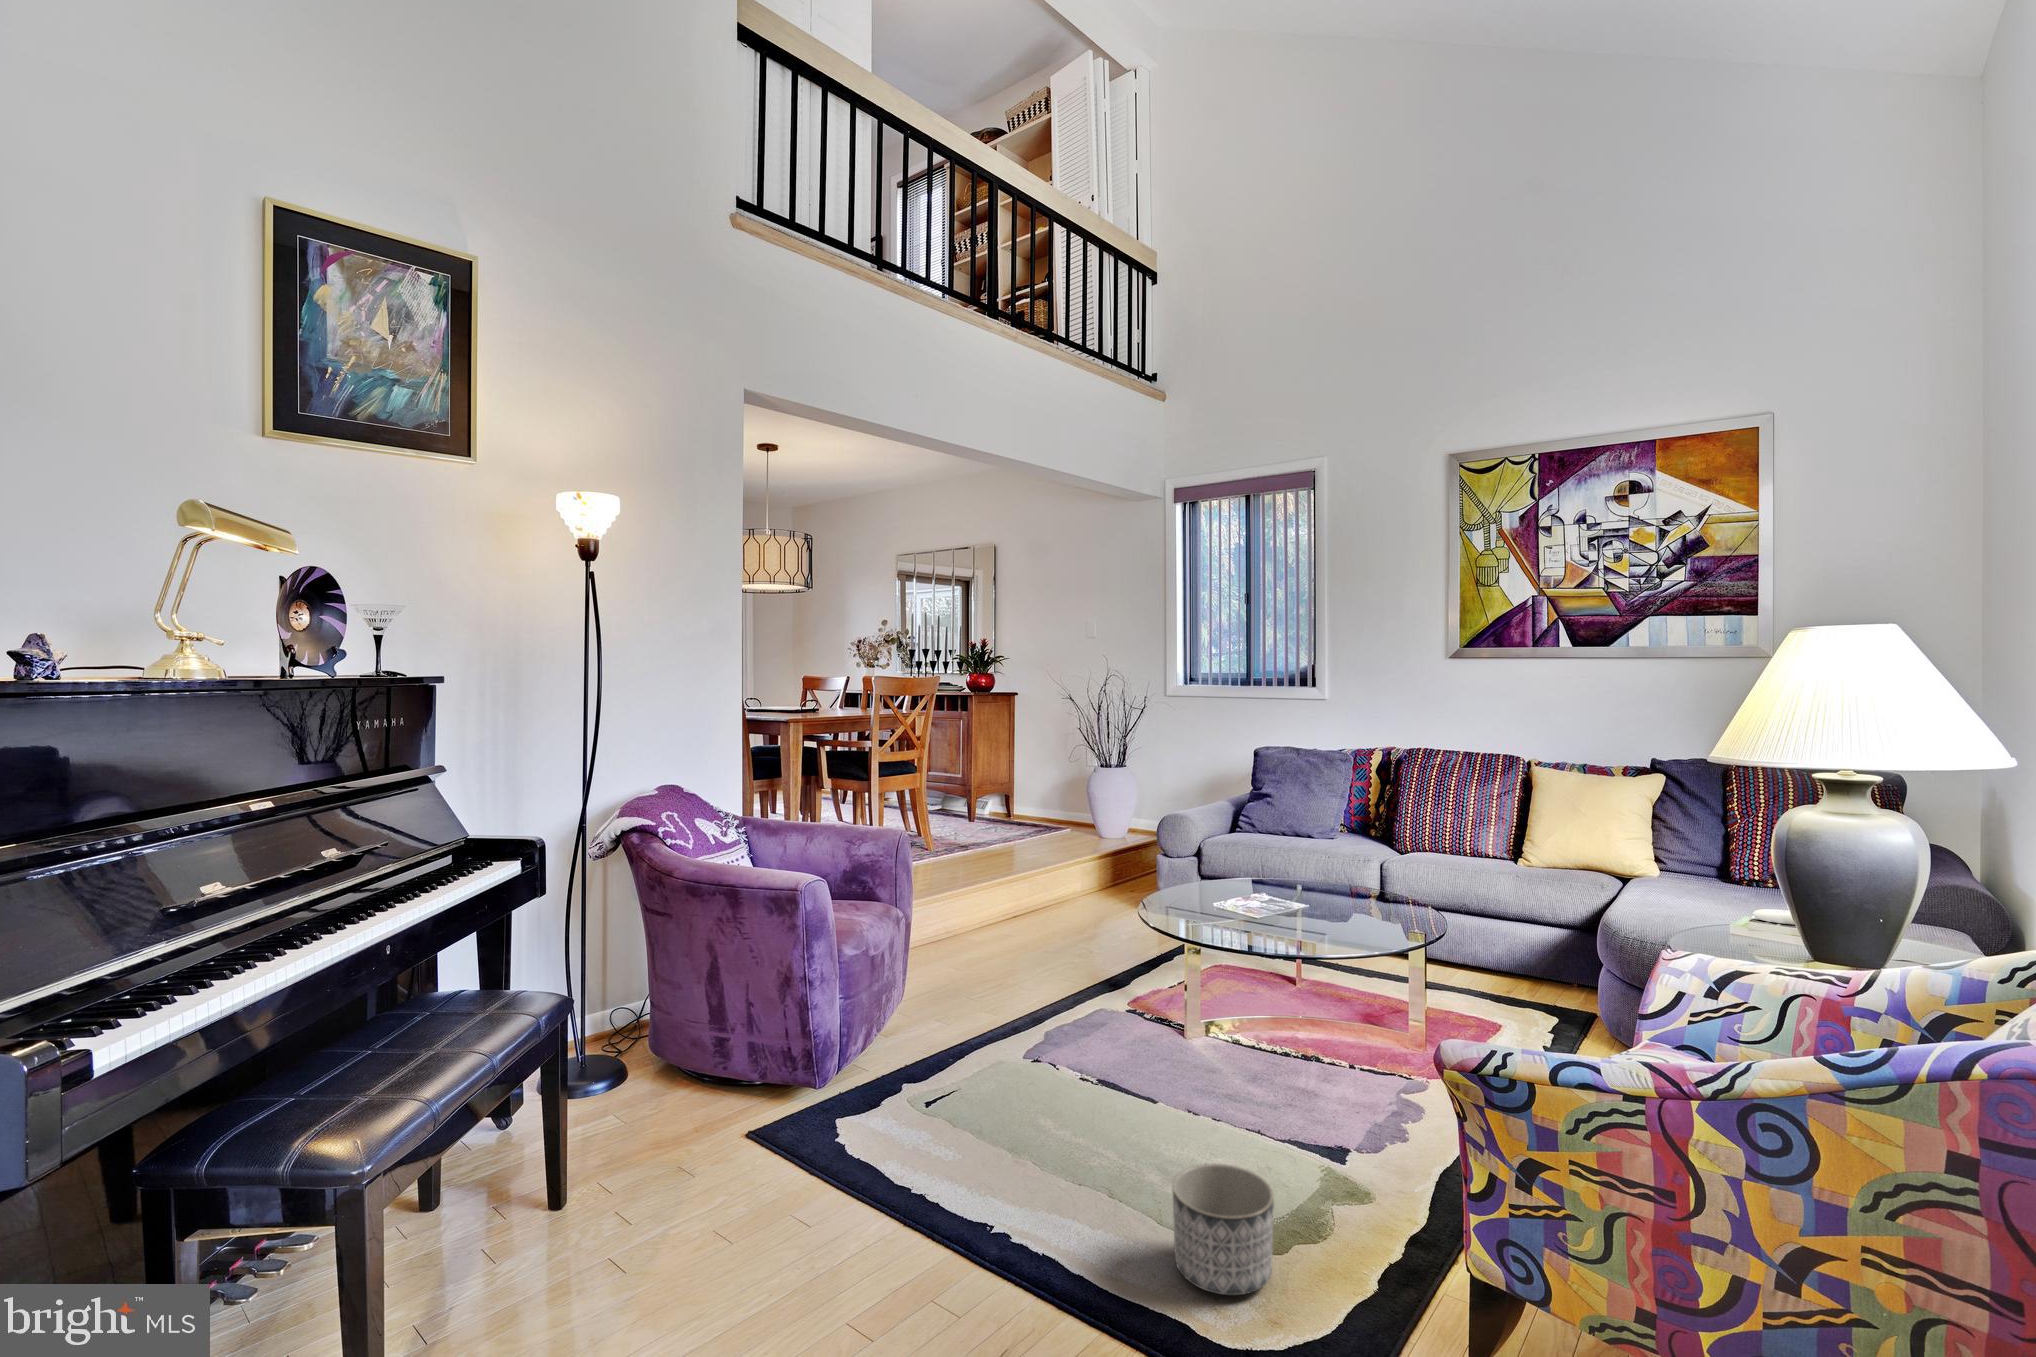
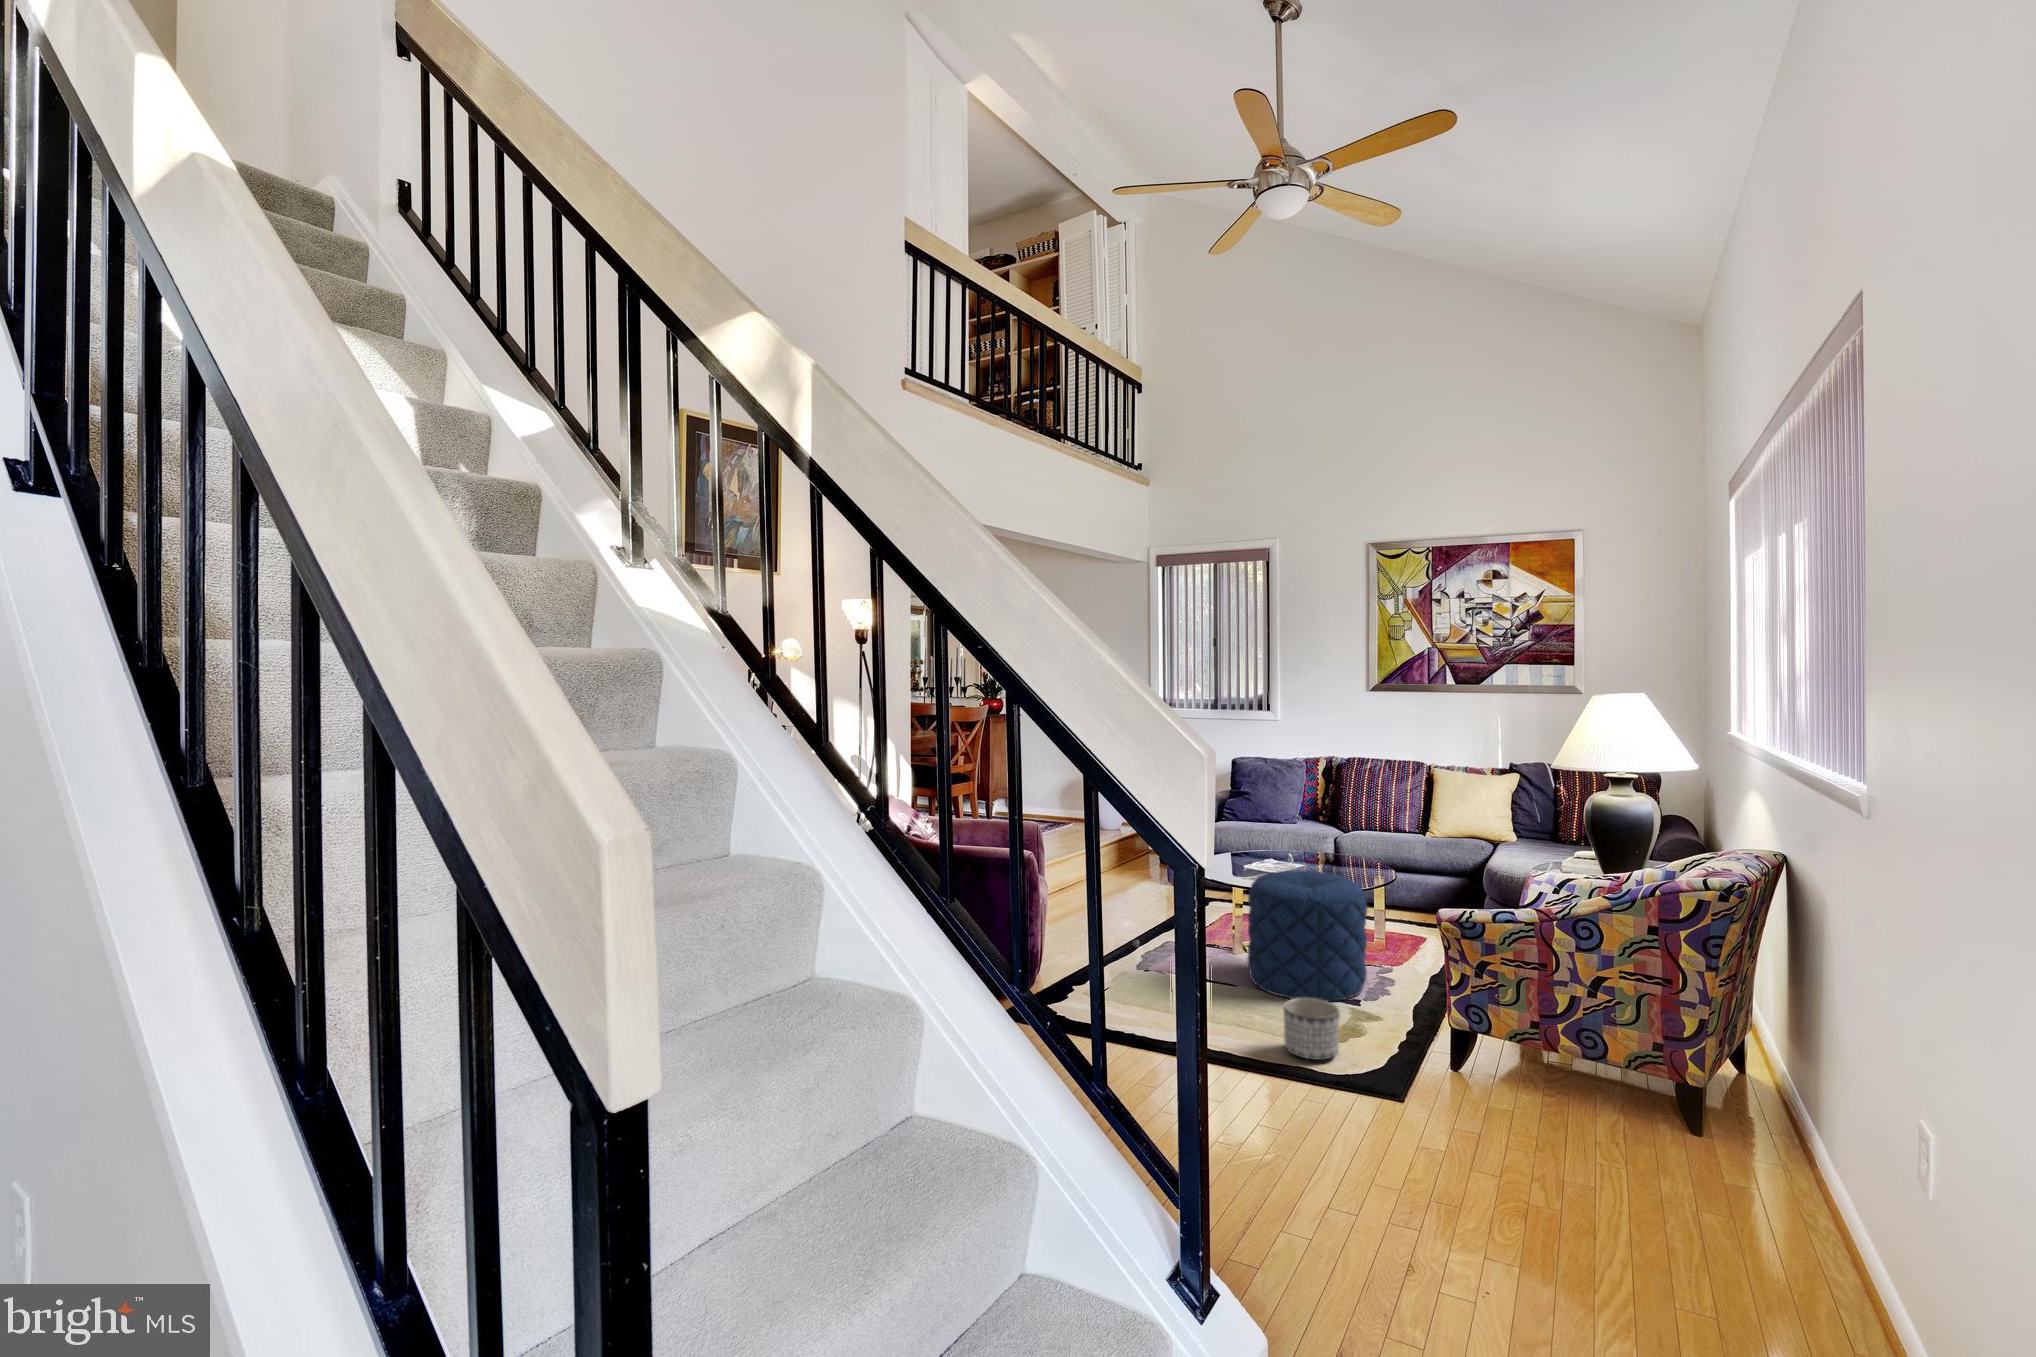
pouf: none [1187,919,1377,1146] -> present [1248,871,1367,1001]

